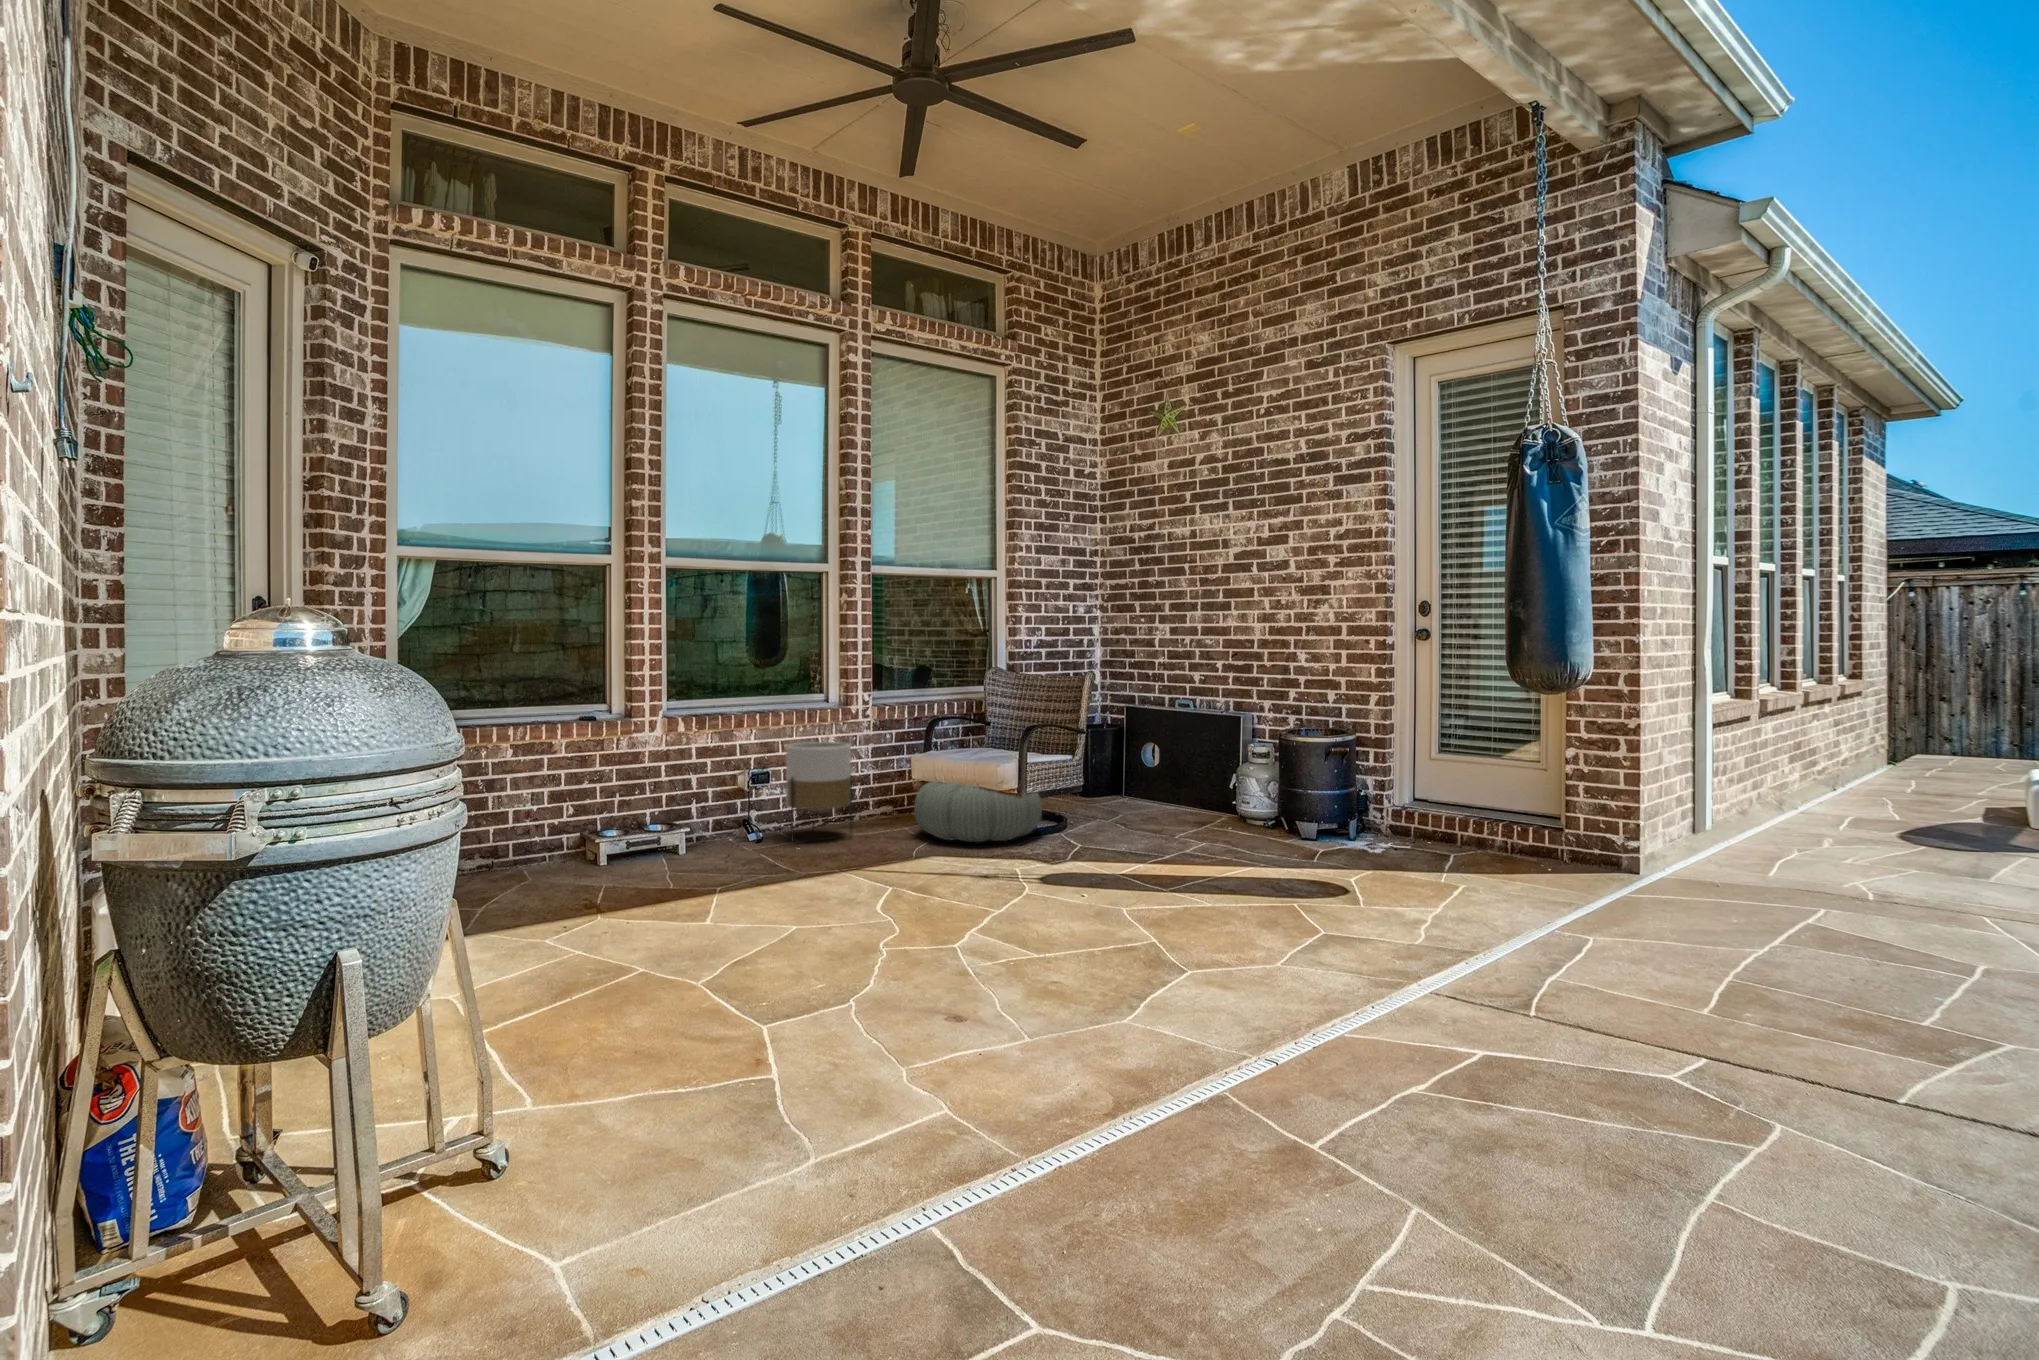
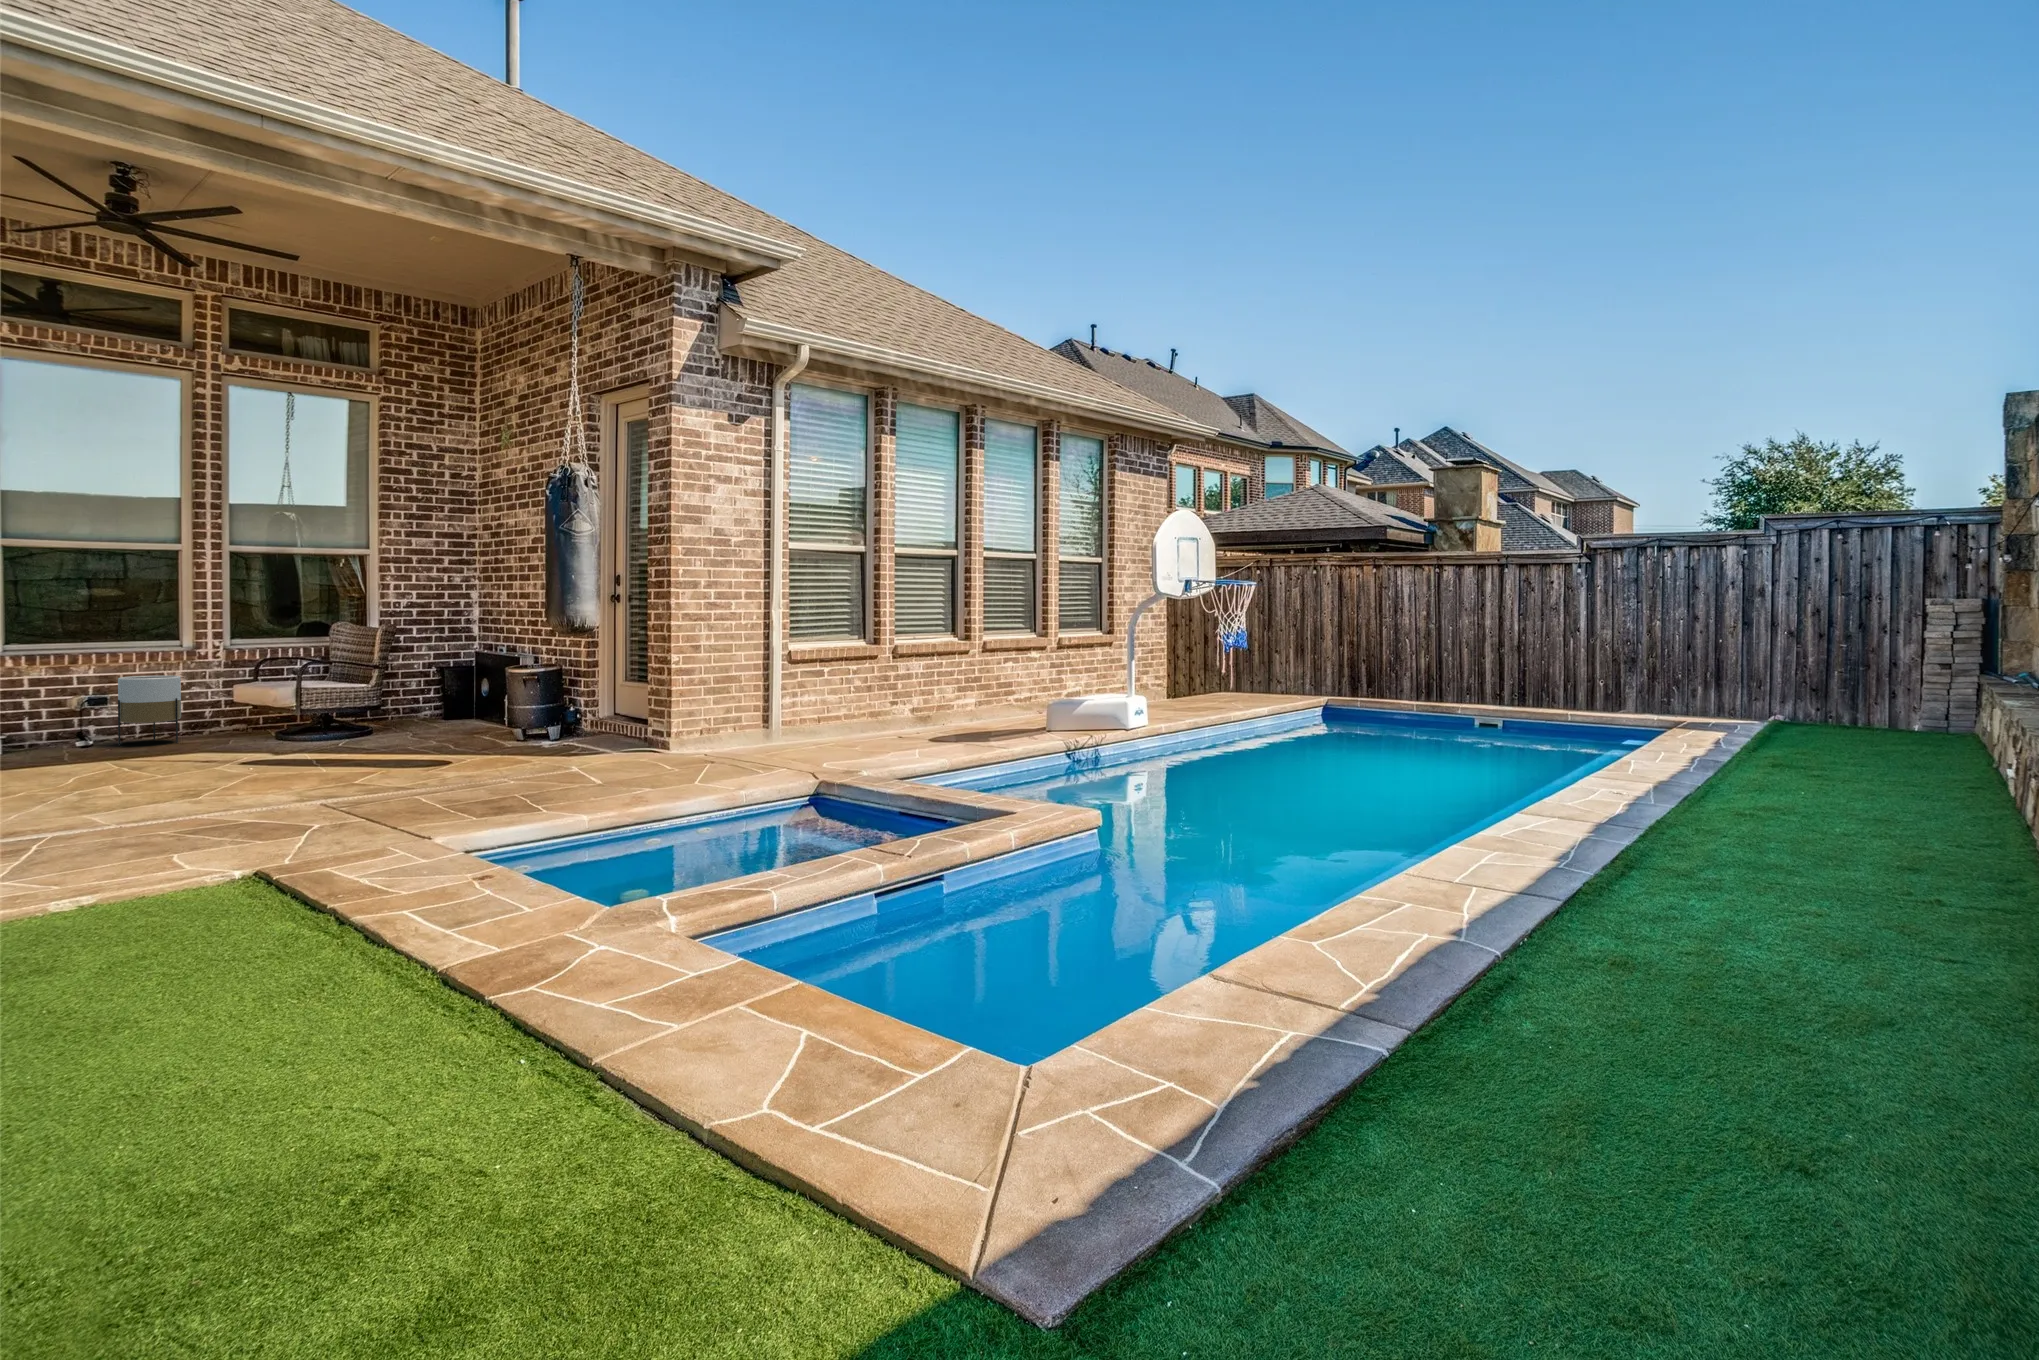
pouf: present [914,781,1042,842] -> none [232,699,344,743]

